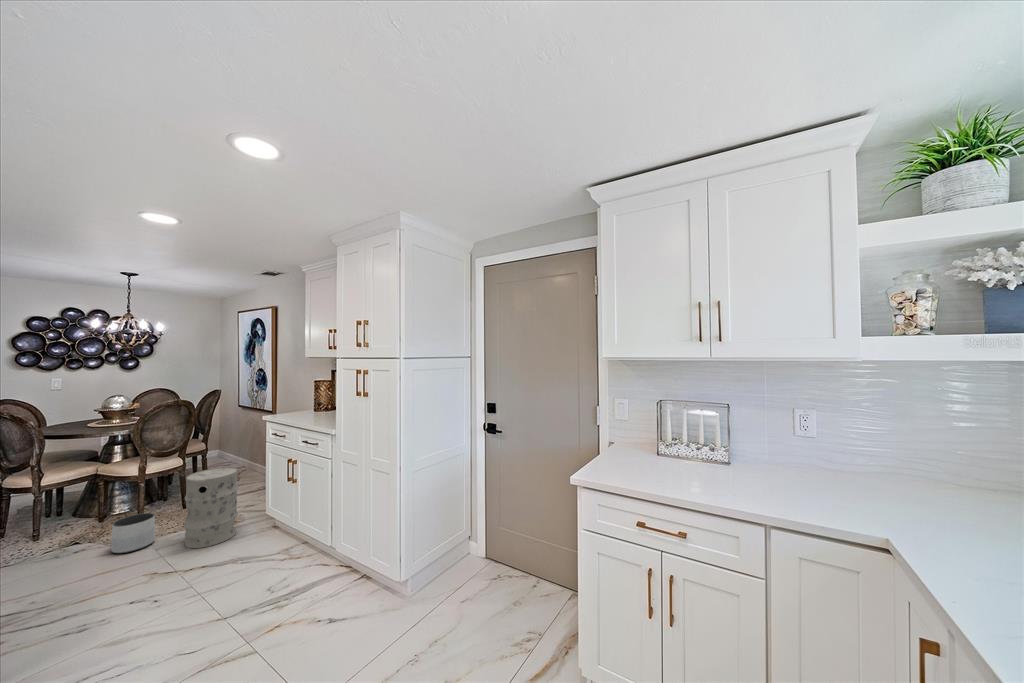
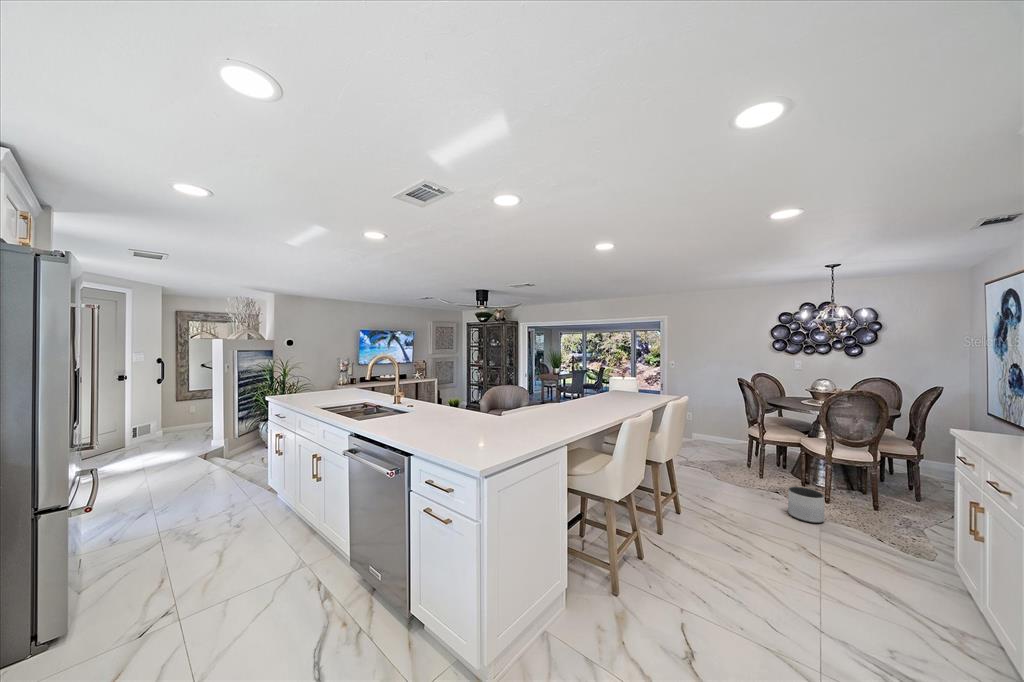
trash can: present [184,467,238,548] -> none [844,470,913,567]

